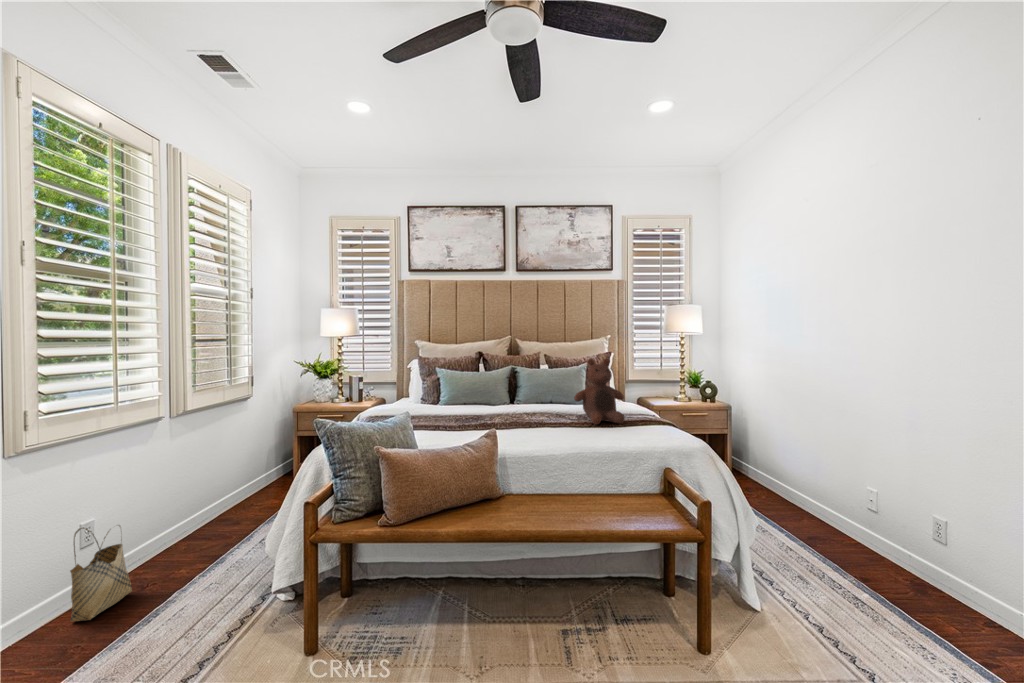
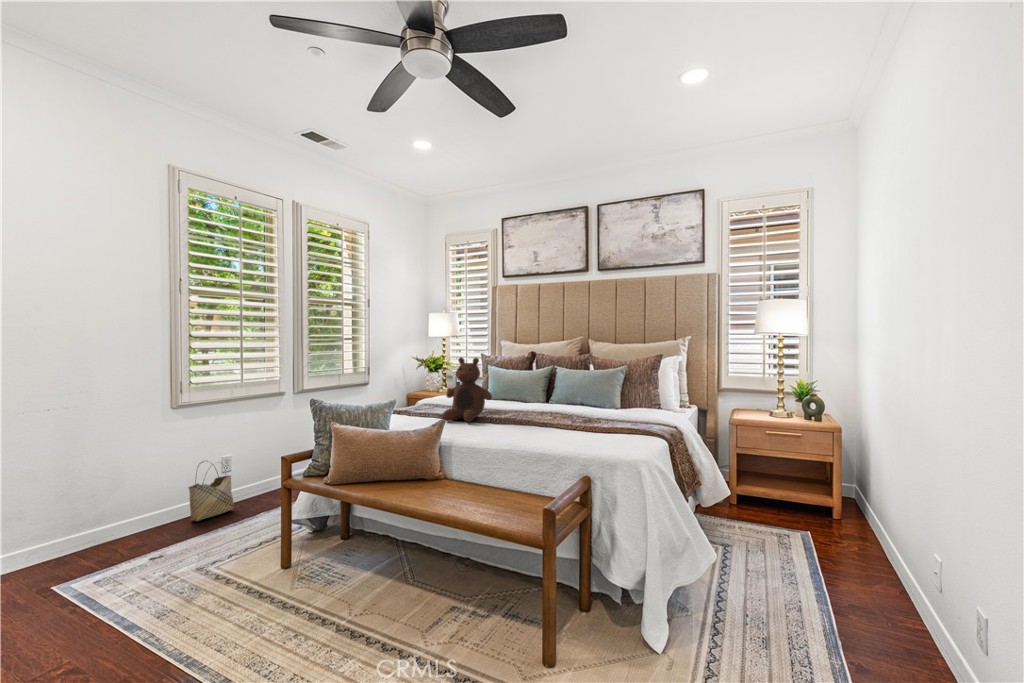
stuffed bear: present [574,358,625,424] -> present [442,357,492,422]

